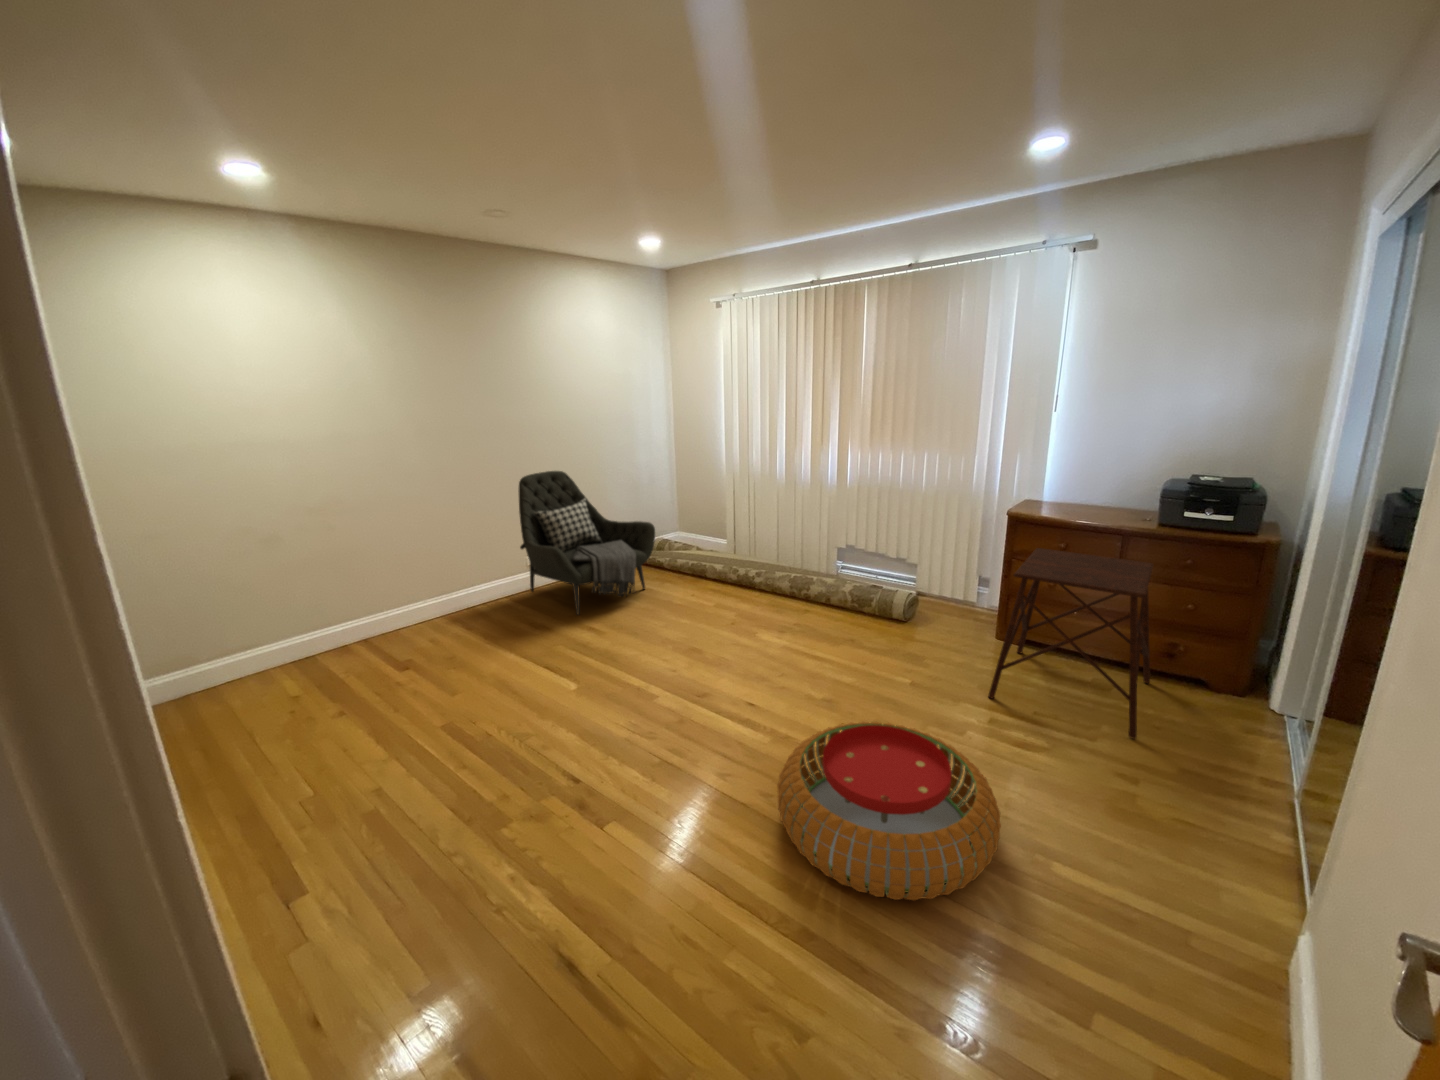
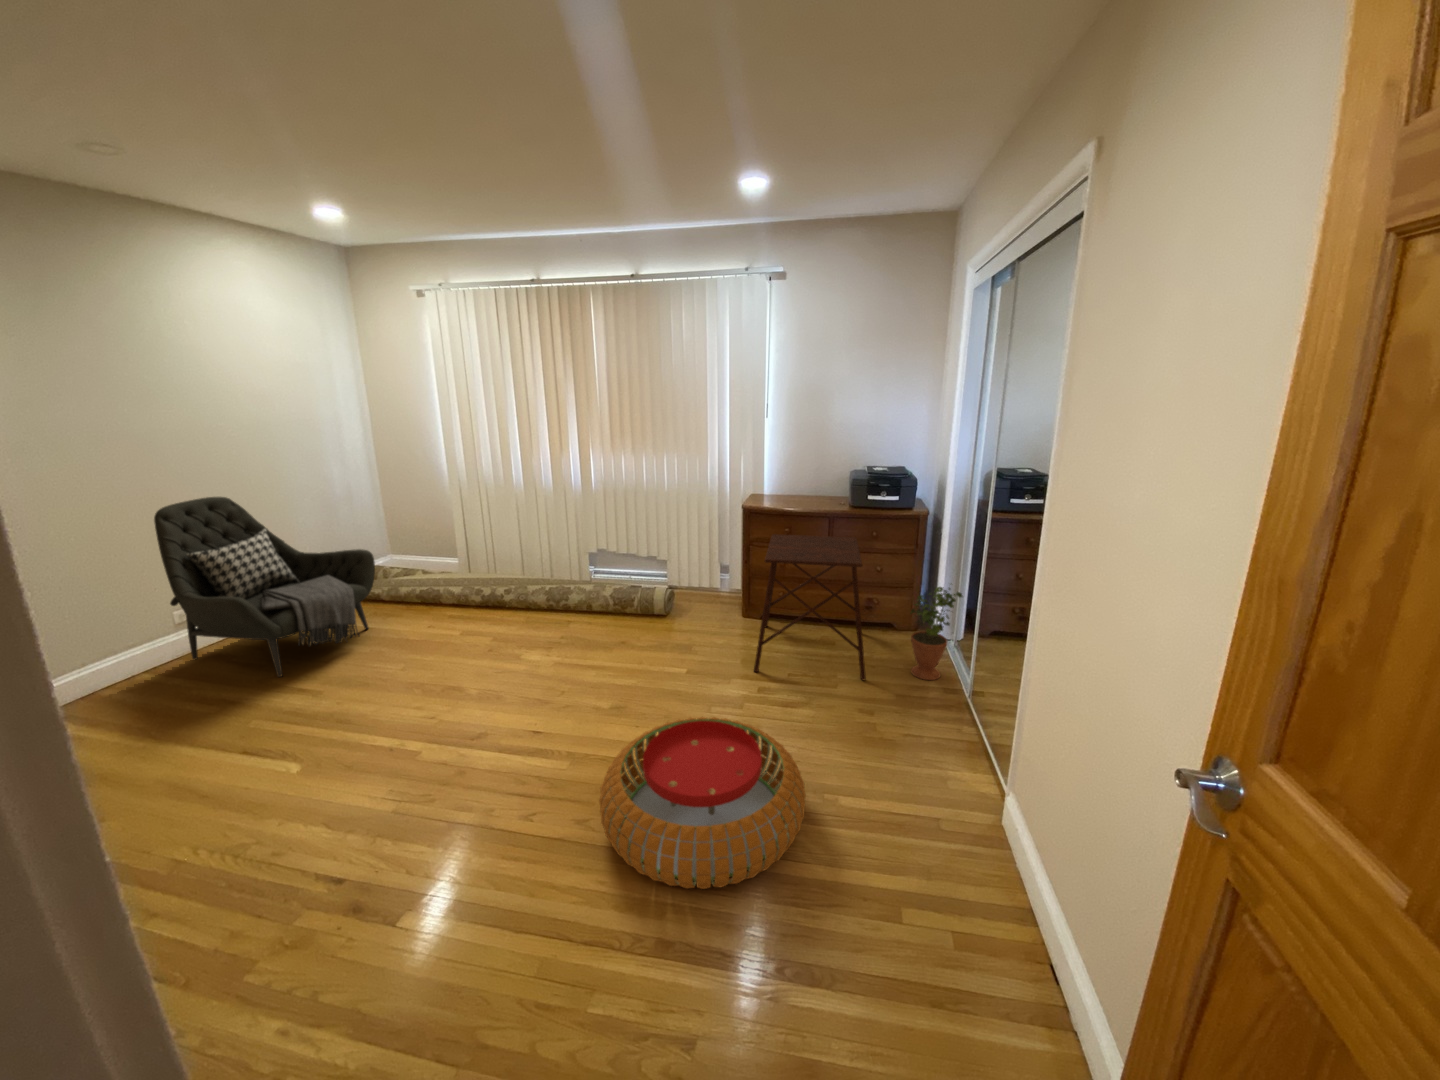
potted plant: none [1211,637,1310,763] -> present [911,587,963,680]

